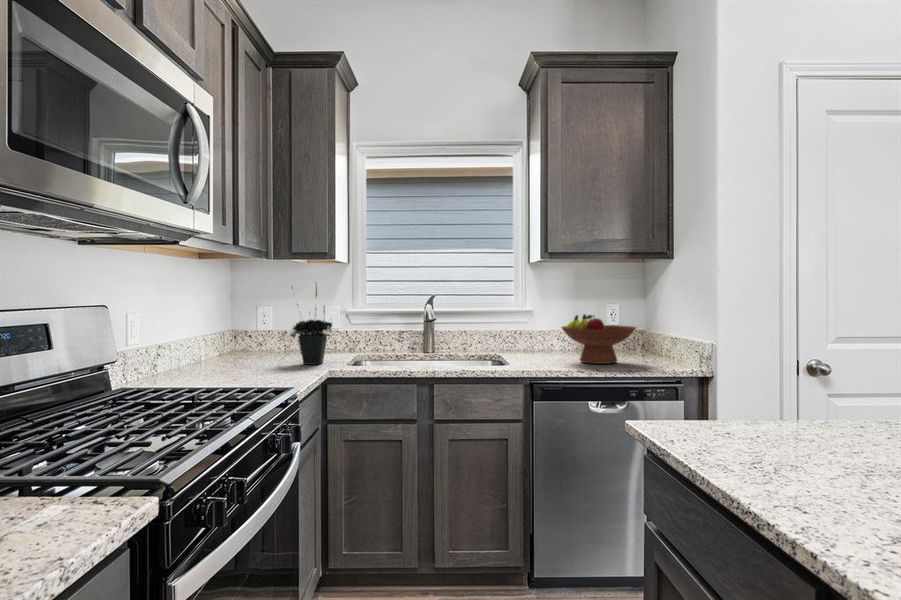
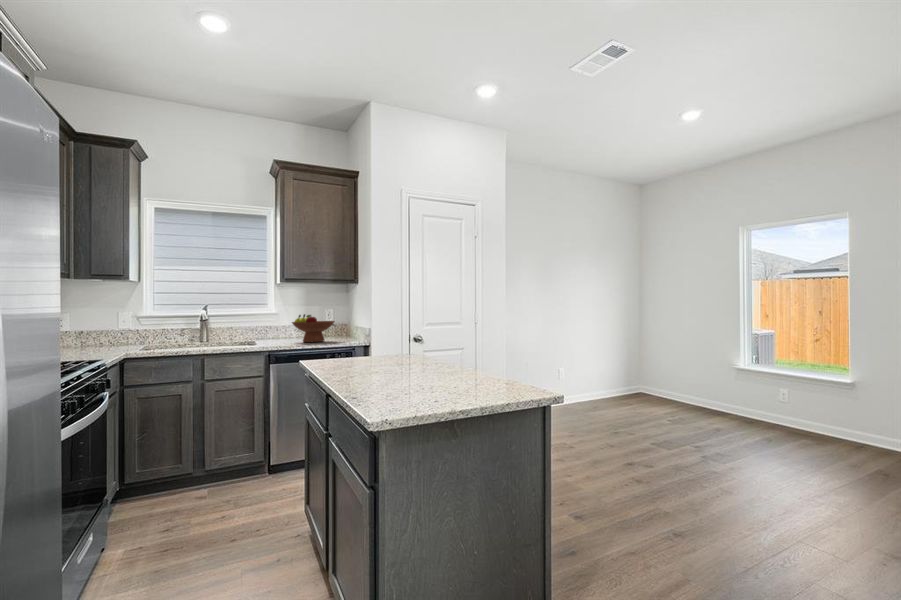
potted plant: present [291,286,332,365] -> none [92,293,128,351]

